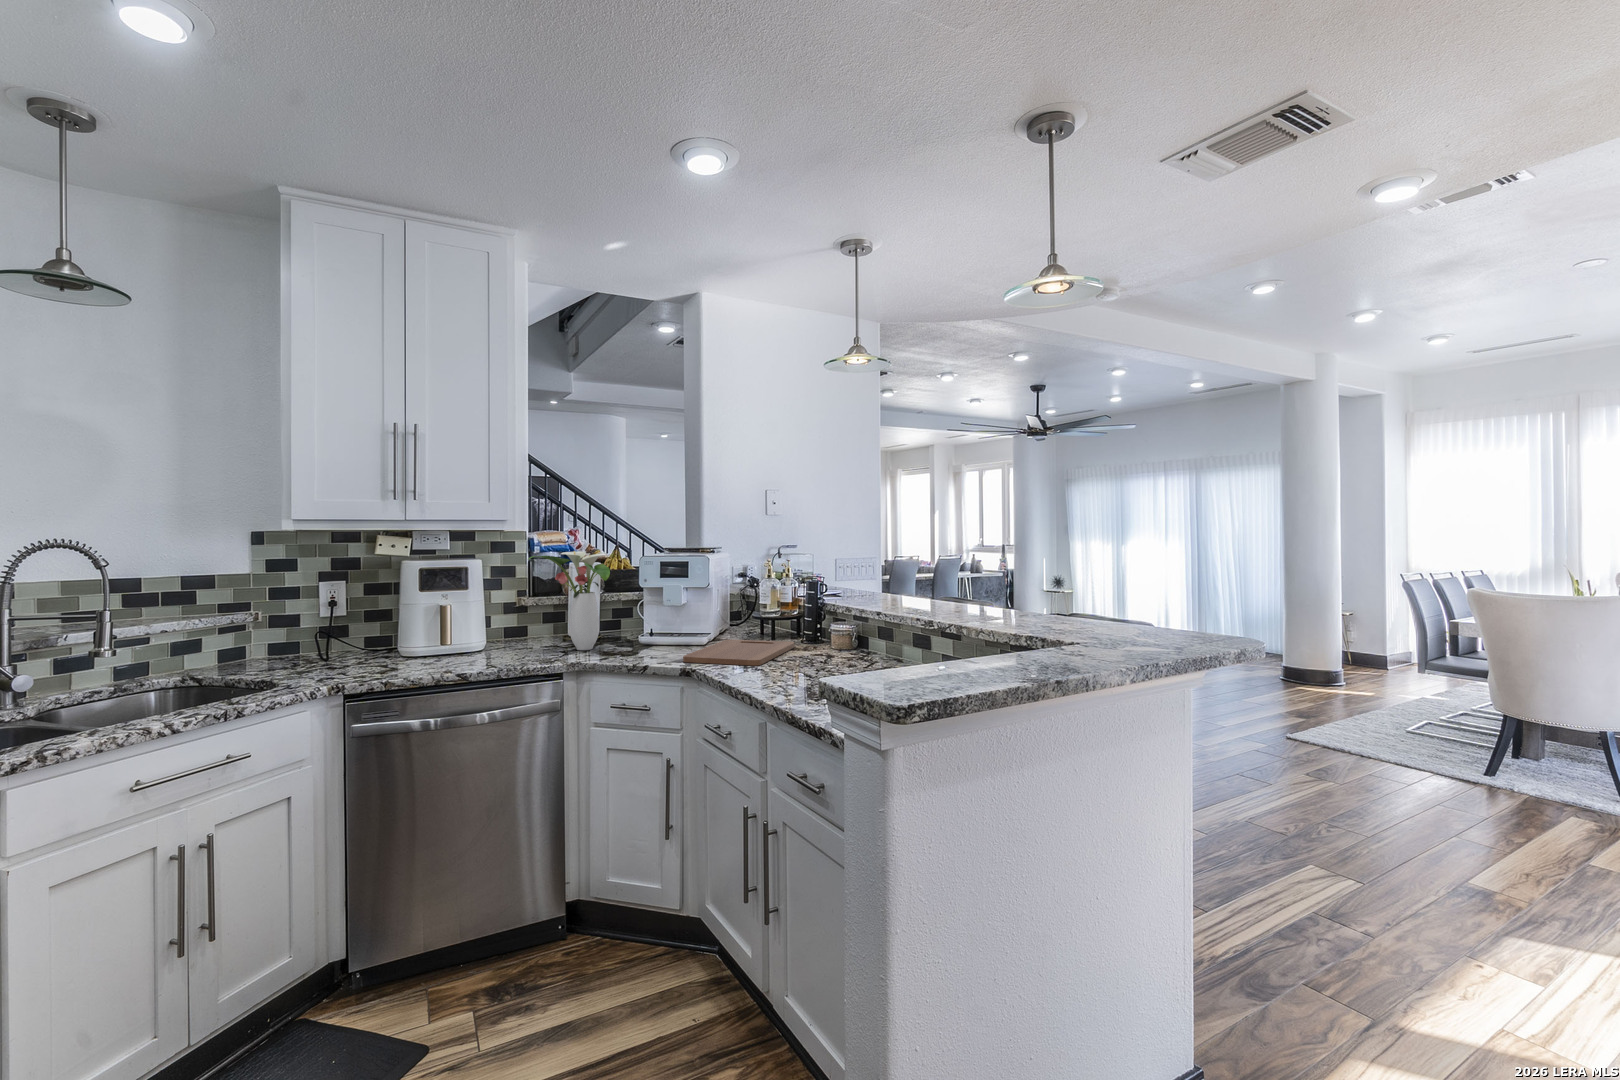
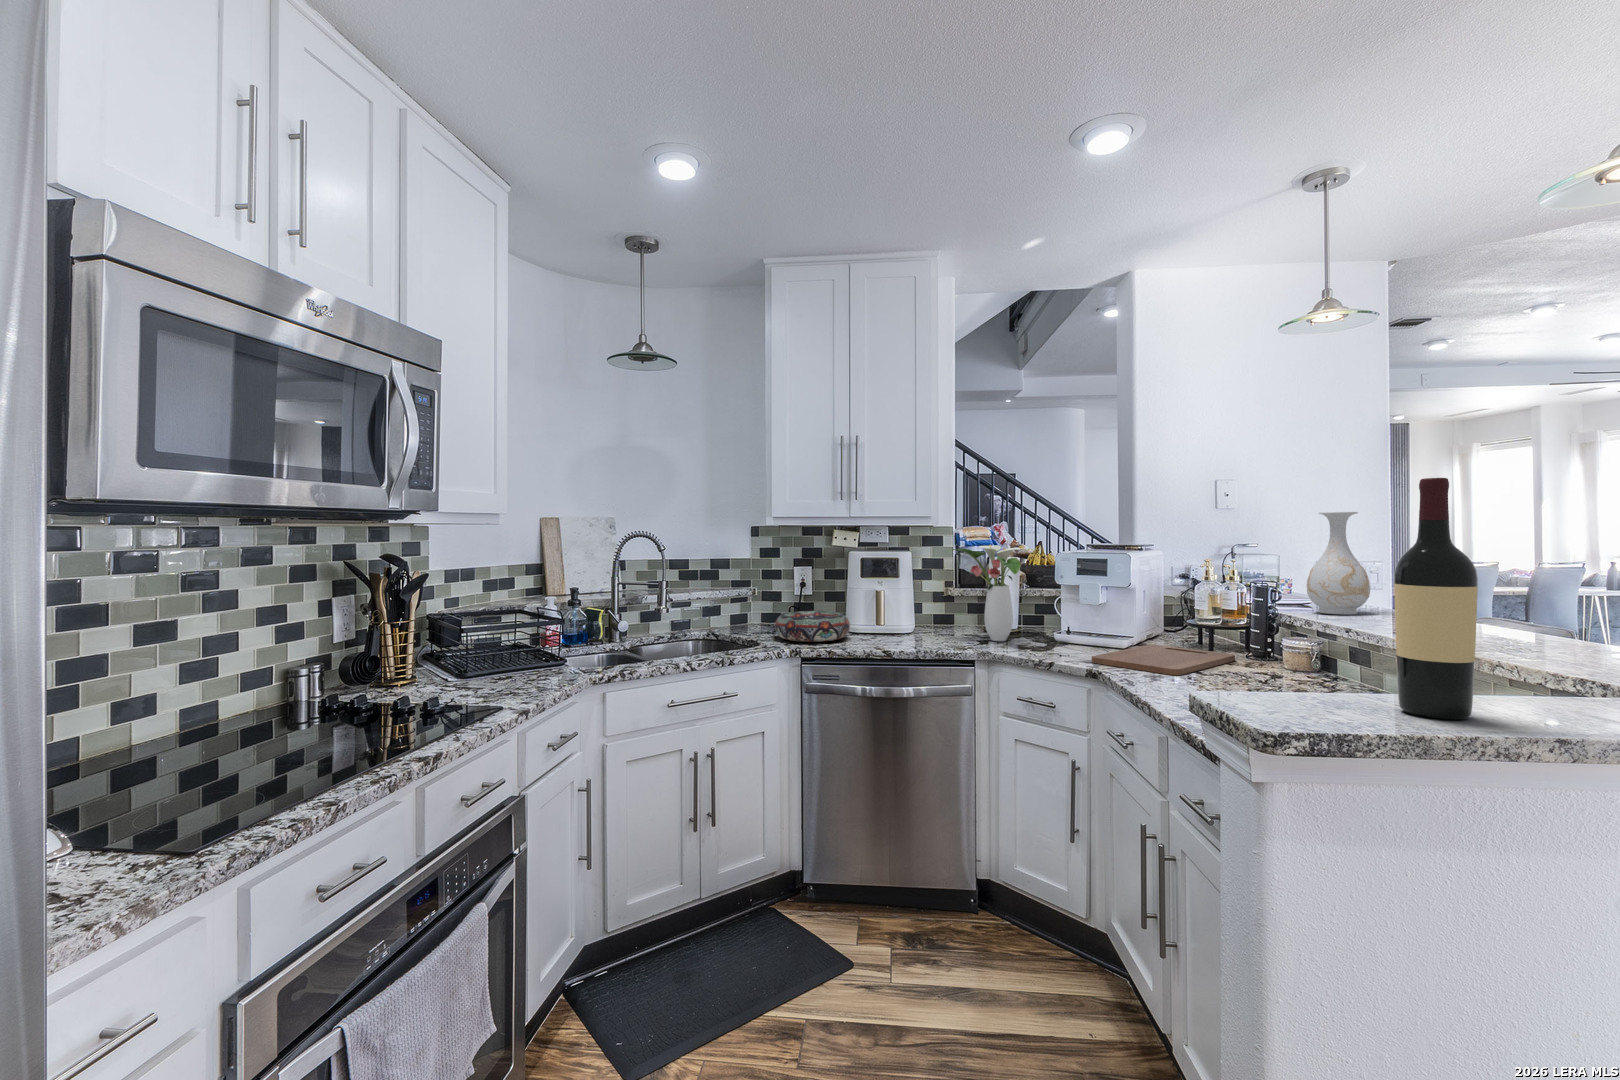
wine bottle: none [959,498,1006,677] -> present [1394,478,1478,719]
vase: none [842,521,883,603] -> present [1307,512,1370,615]
decorative bowl: none [300,634,408,674] -> present [775,611,850,642]

